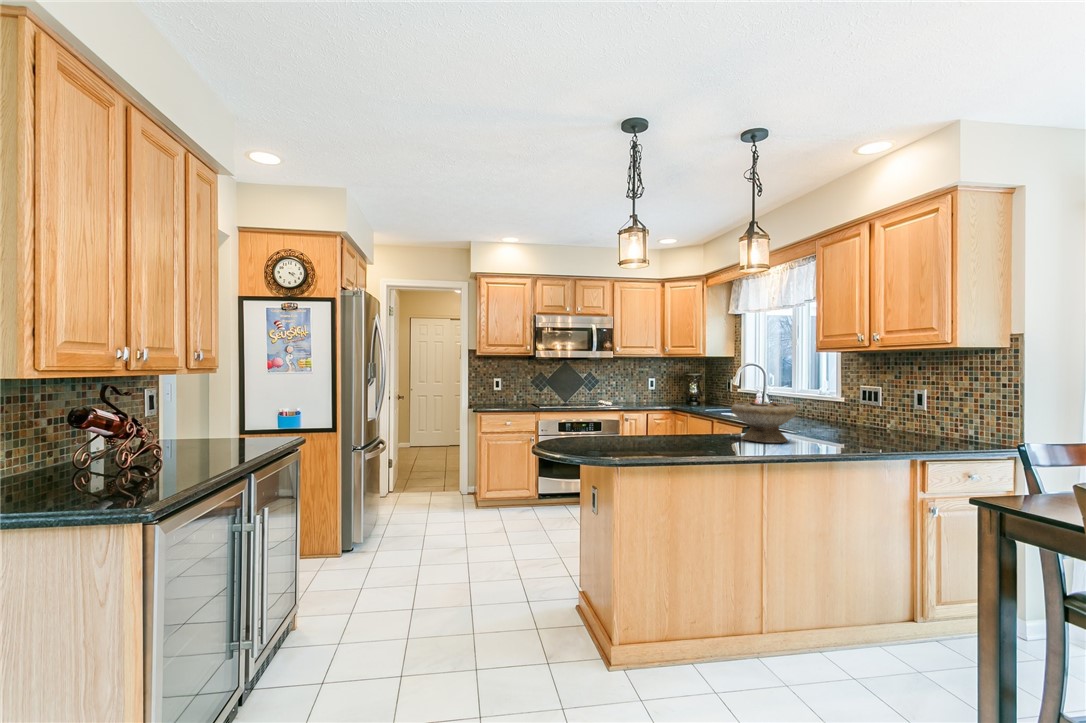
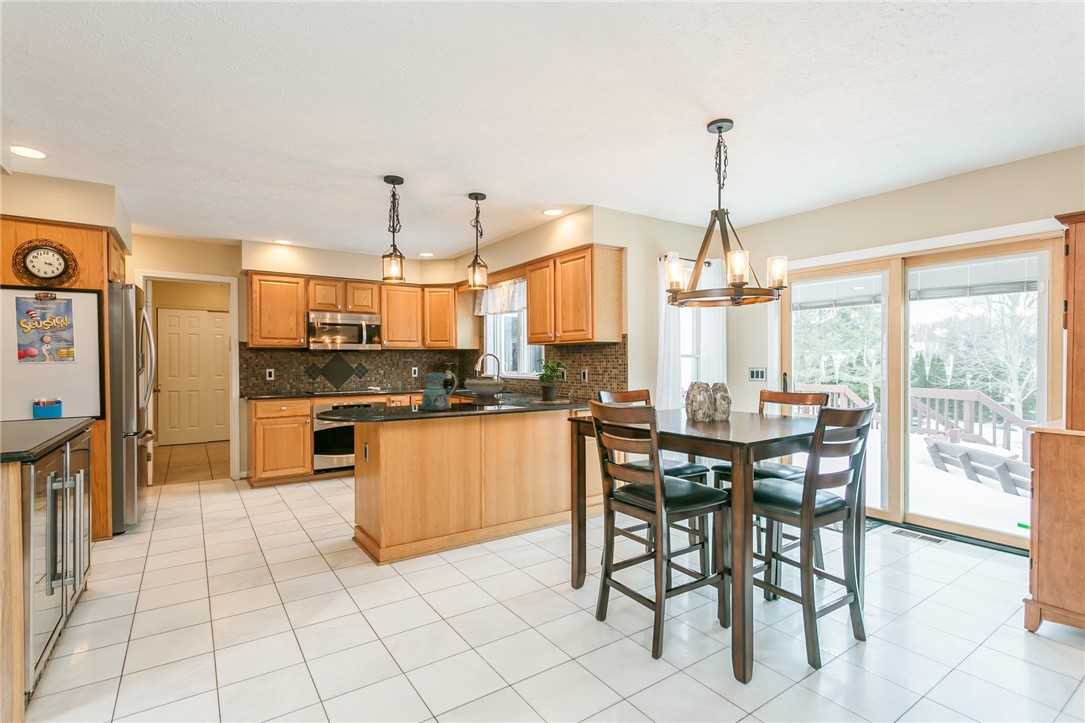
potted plant: none [839,374,913,450] -> present [530,359,571,404]
ceramic pitcher: none [674,394,727,451] -> present [422,372,457,410]

